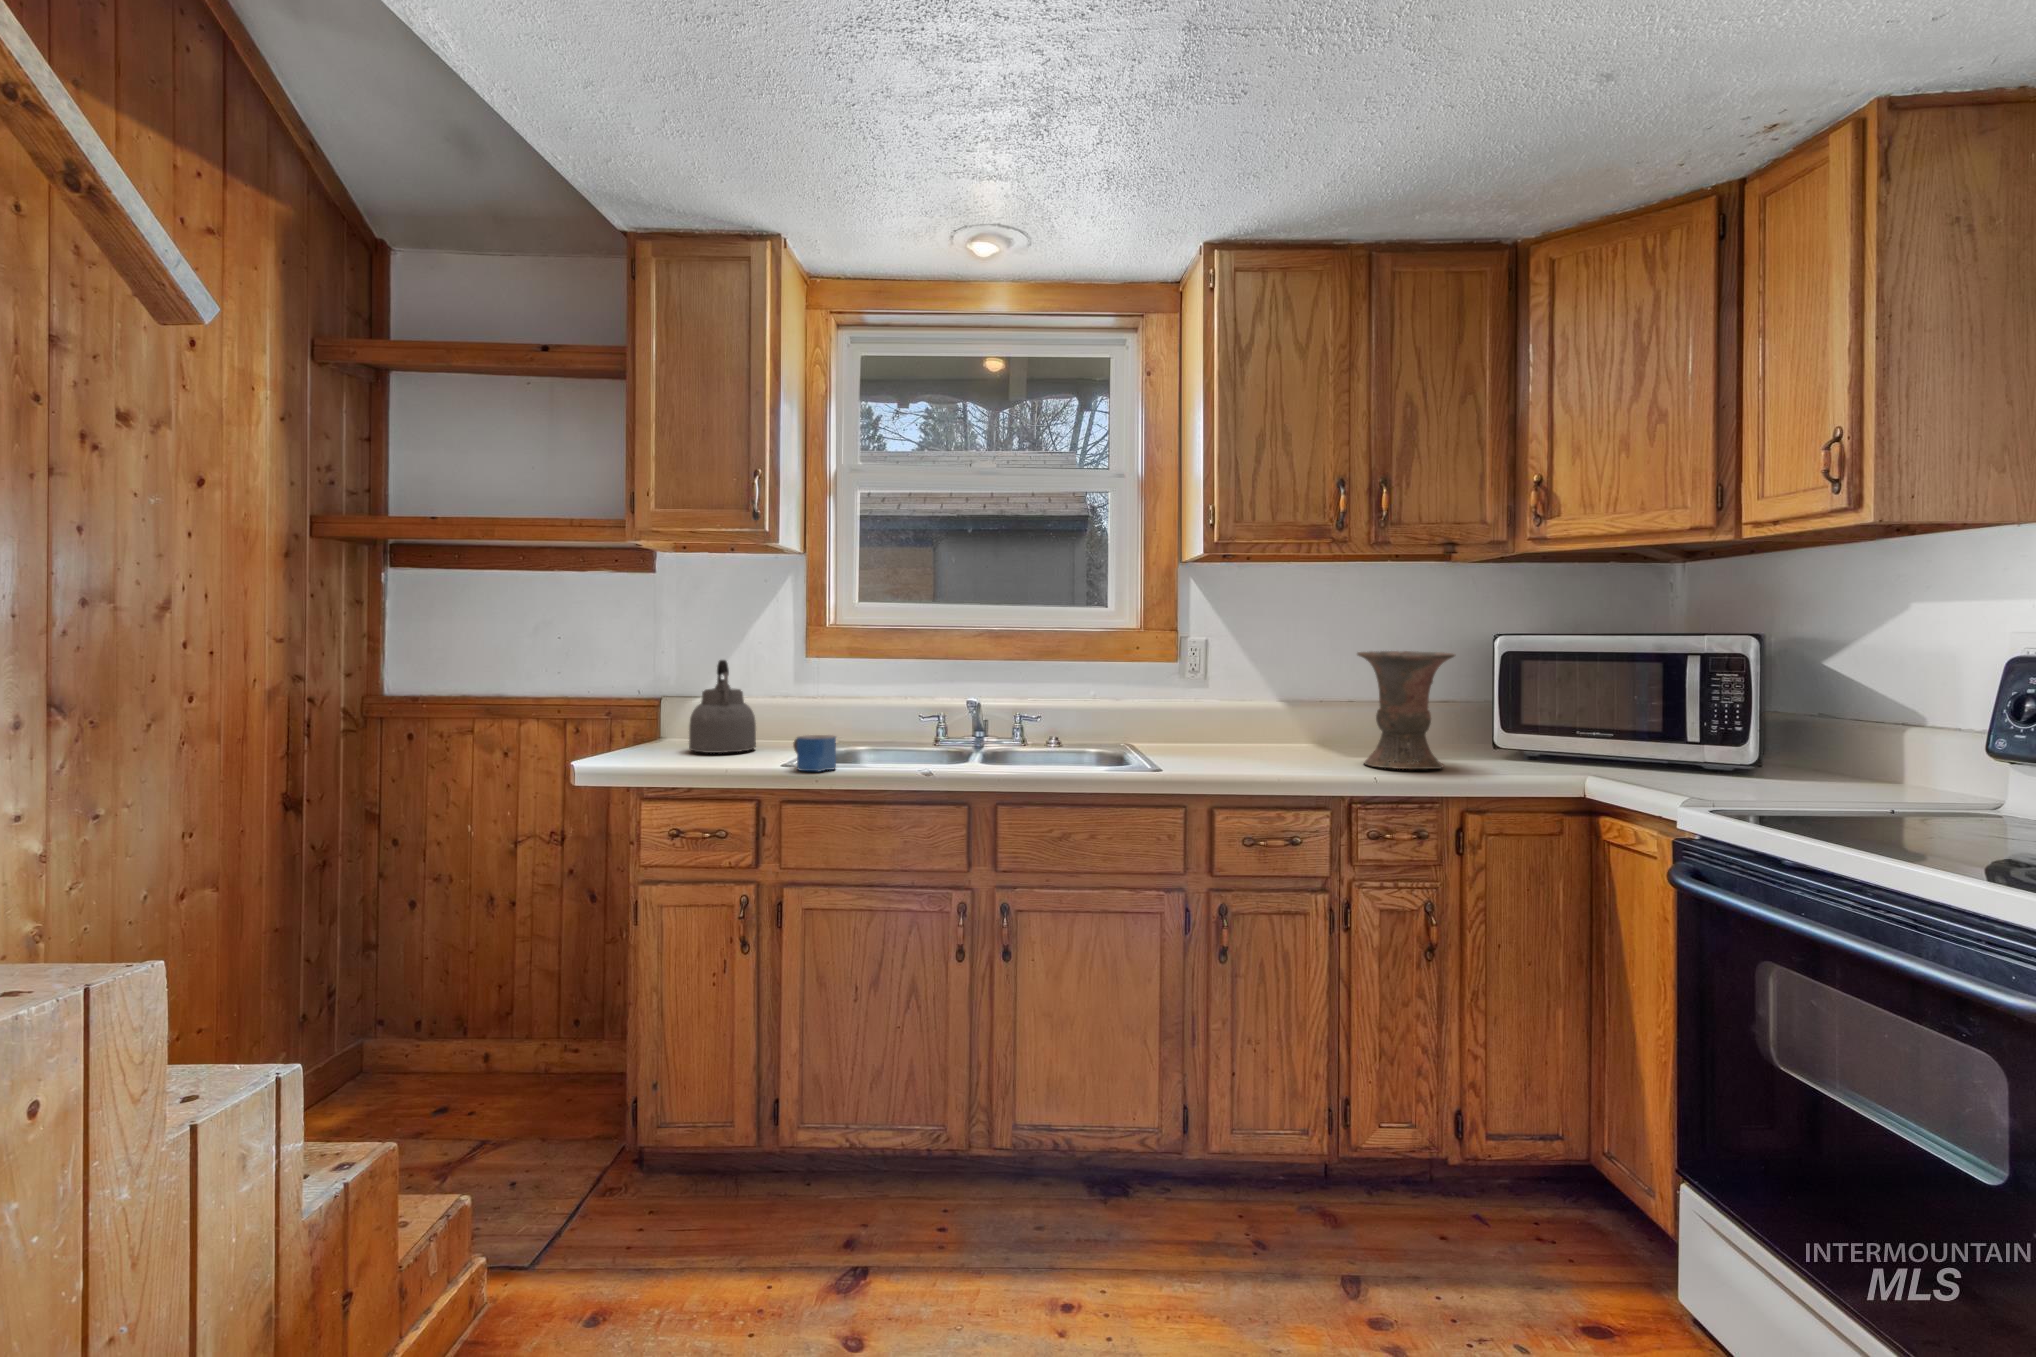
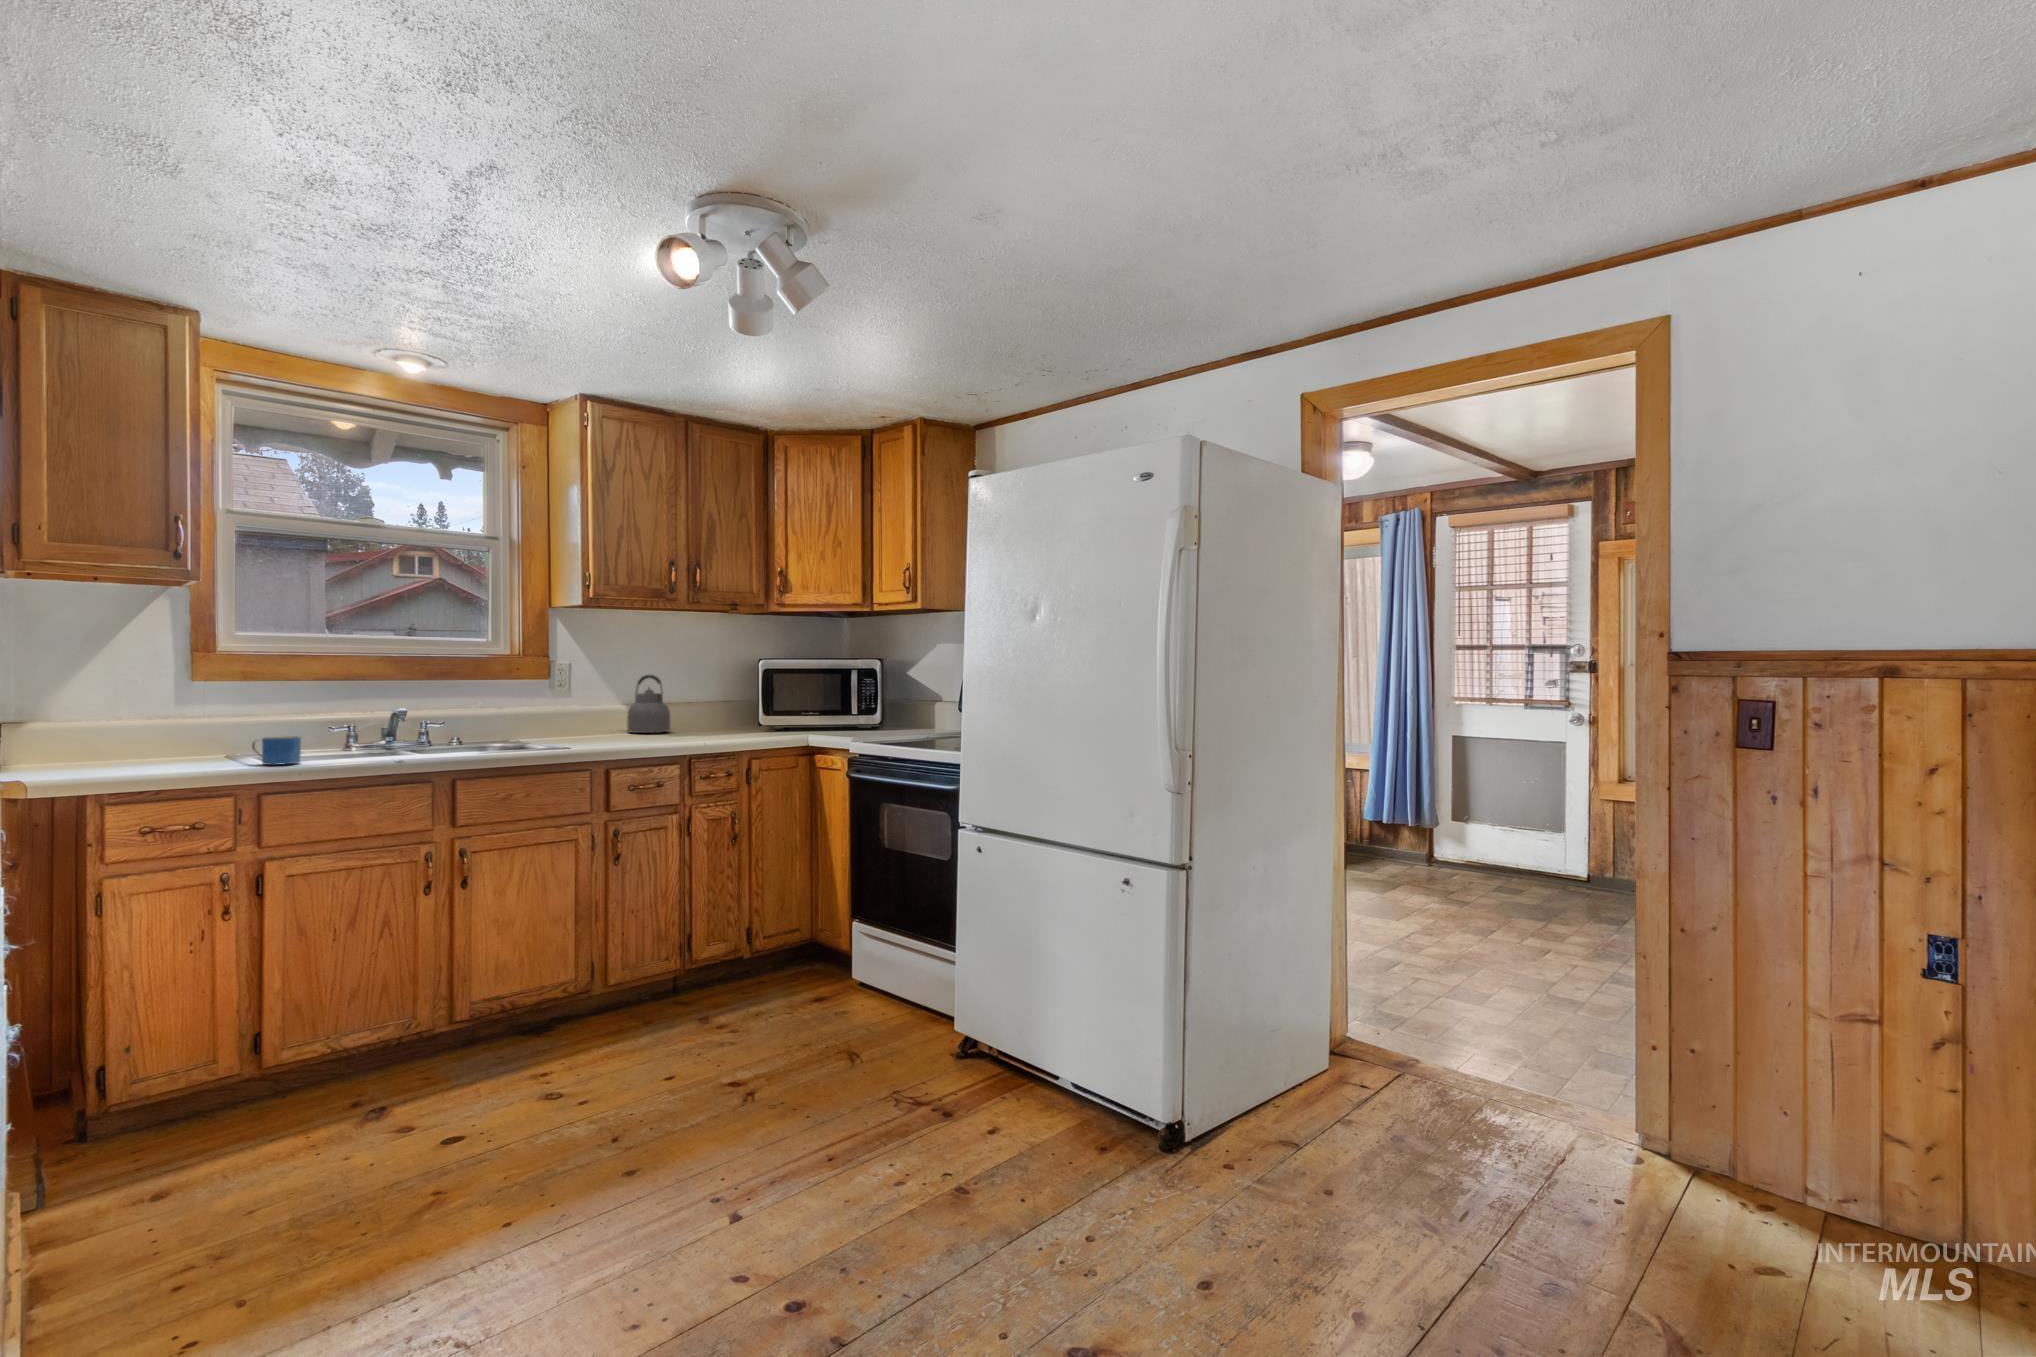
vase: present [1357,651,1455,769] -> none [684,668,741,739]
kettle: present [689,660,756,753] -> present [627,675,670,733]

